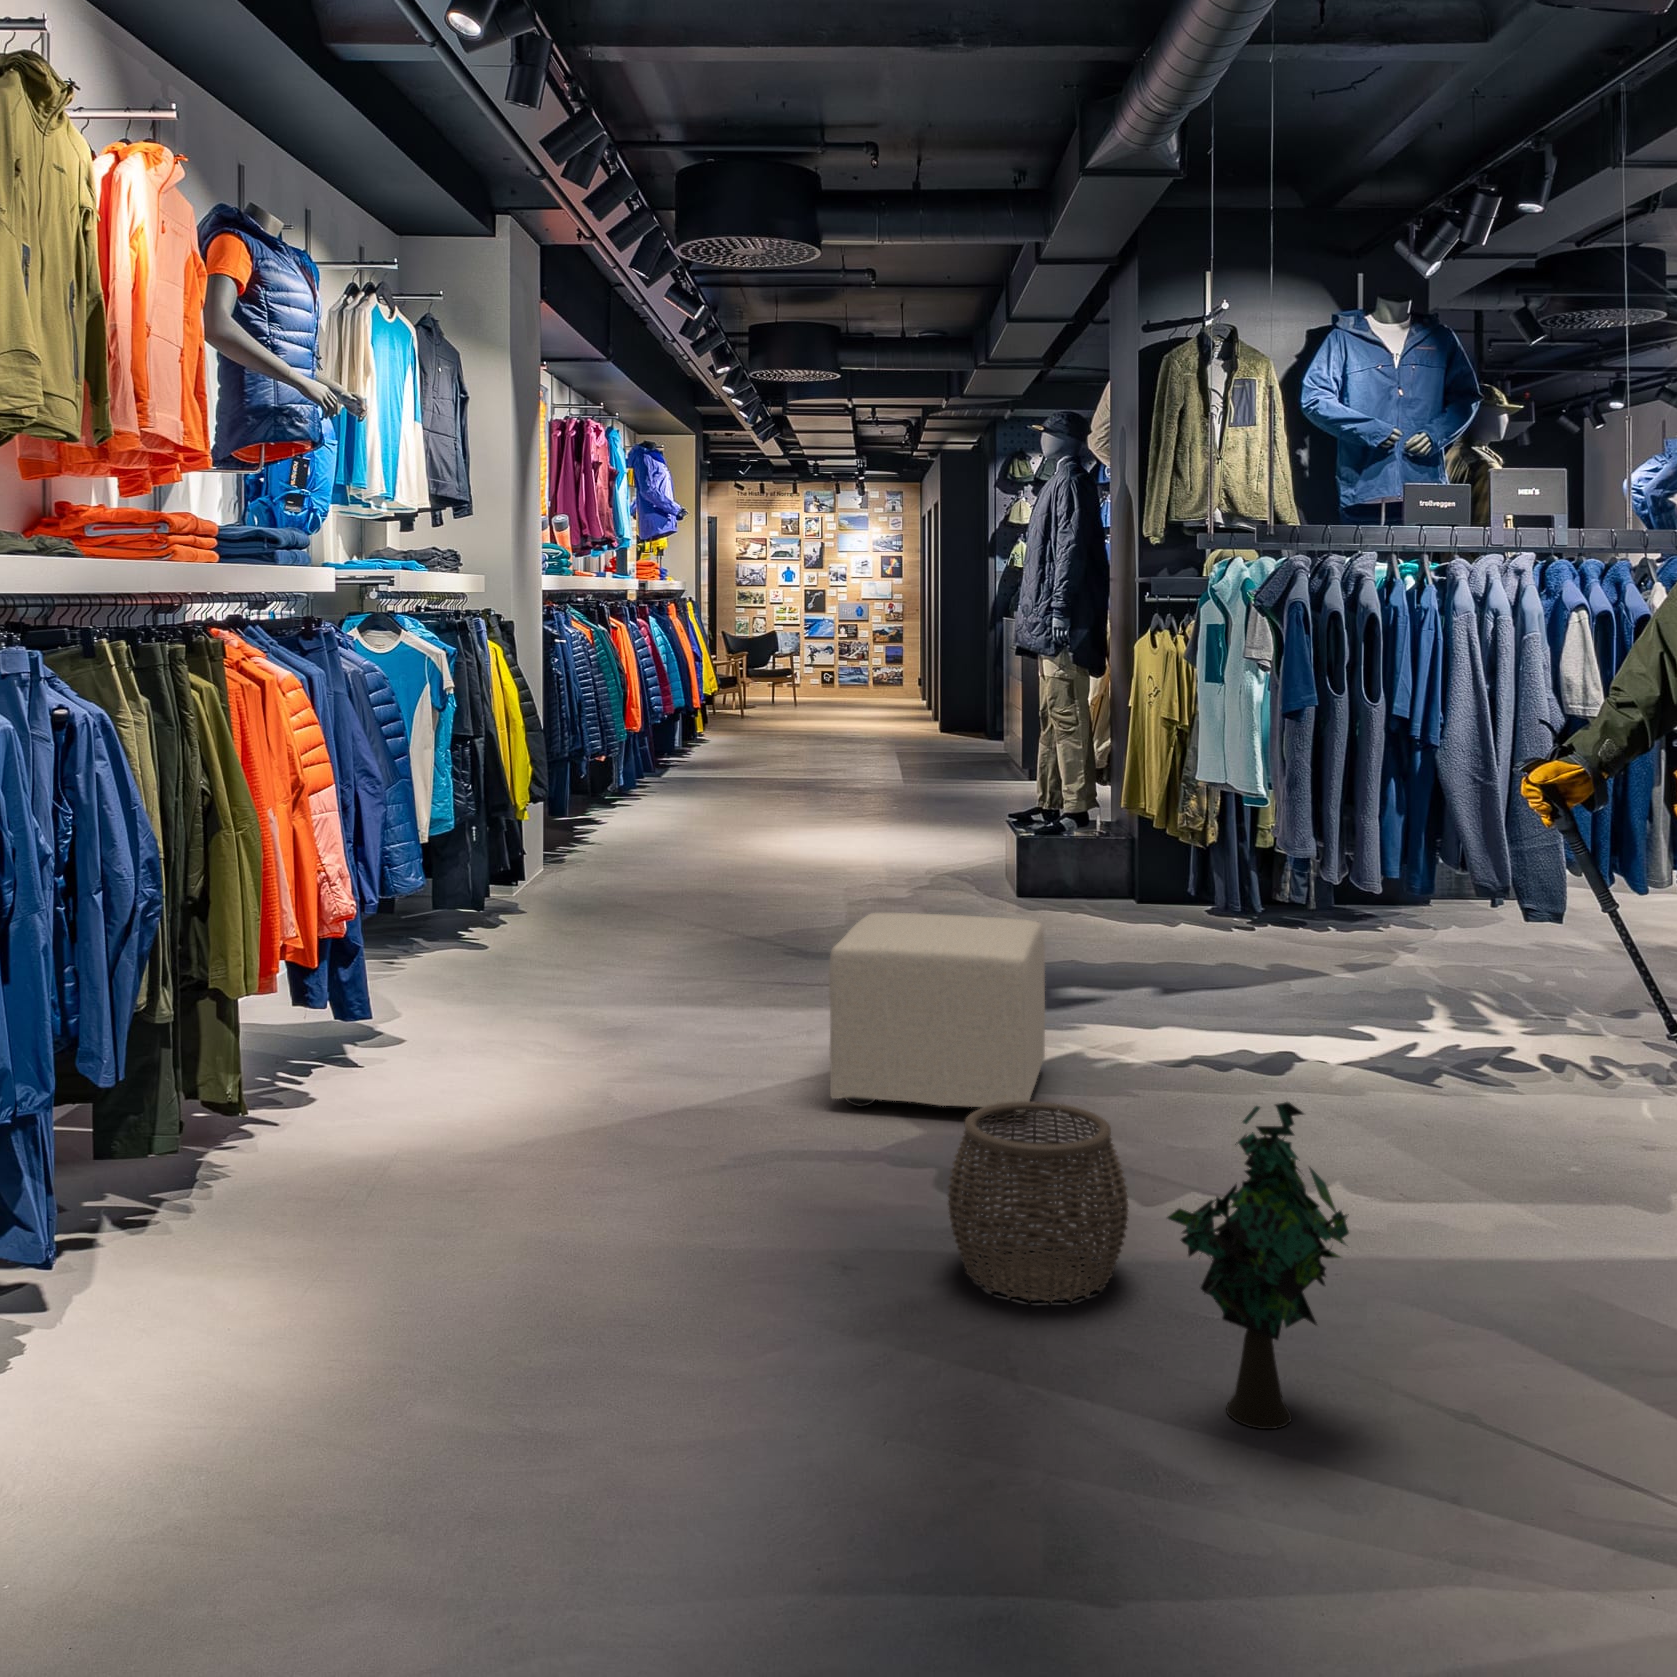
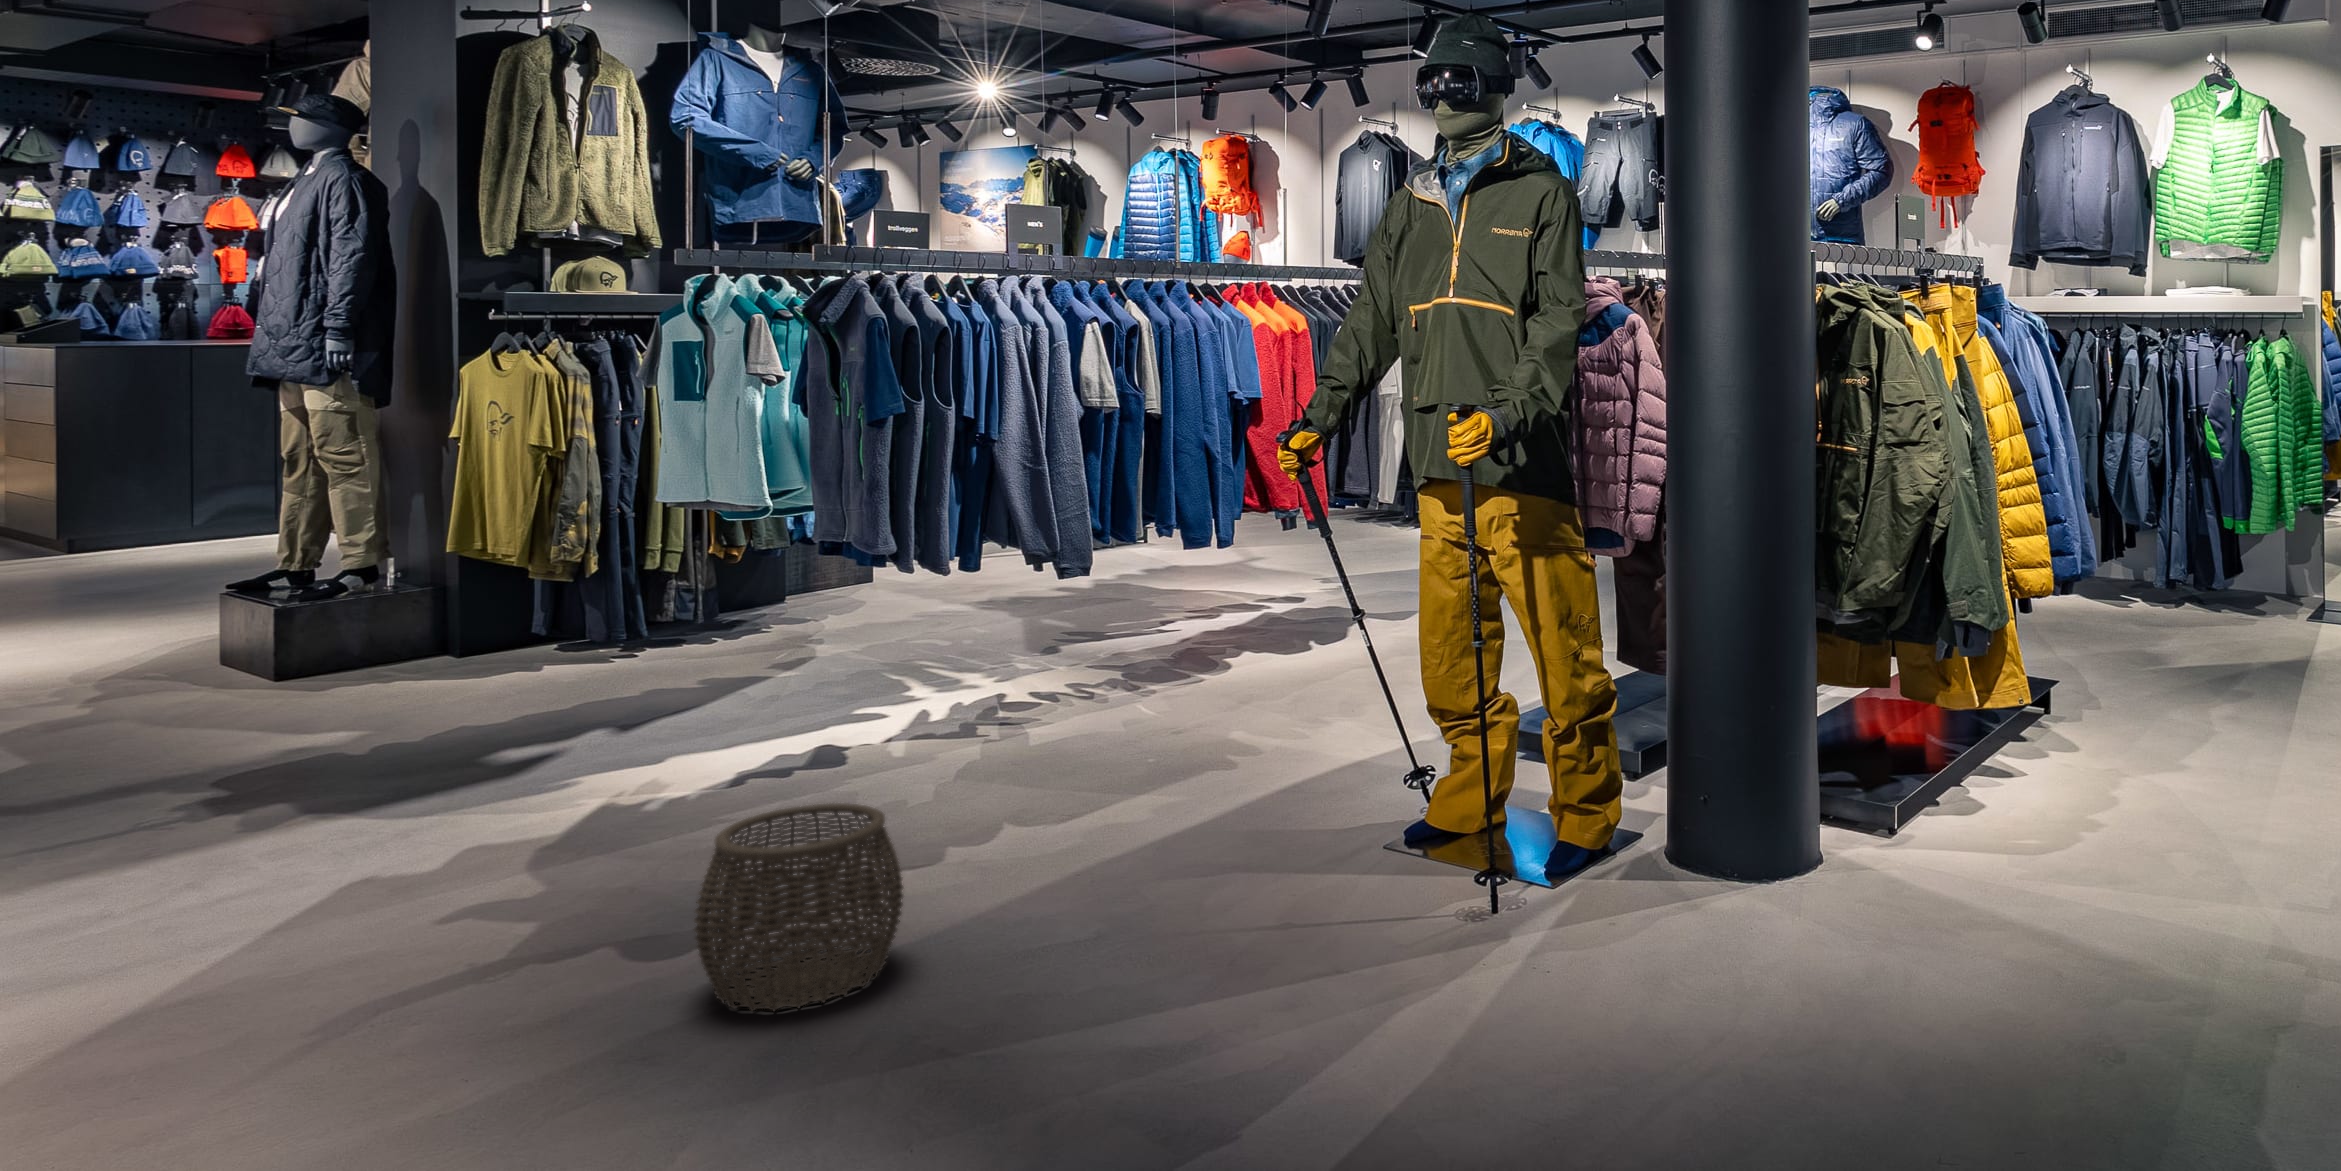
ottoman: present [829,913,1045,1117] -> none [305,662,620,925]
decorative plant: present [1167,1102,1349,1429] -> none [1039,717,1185,1002]

